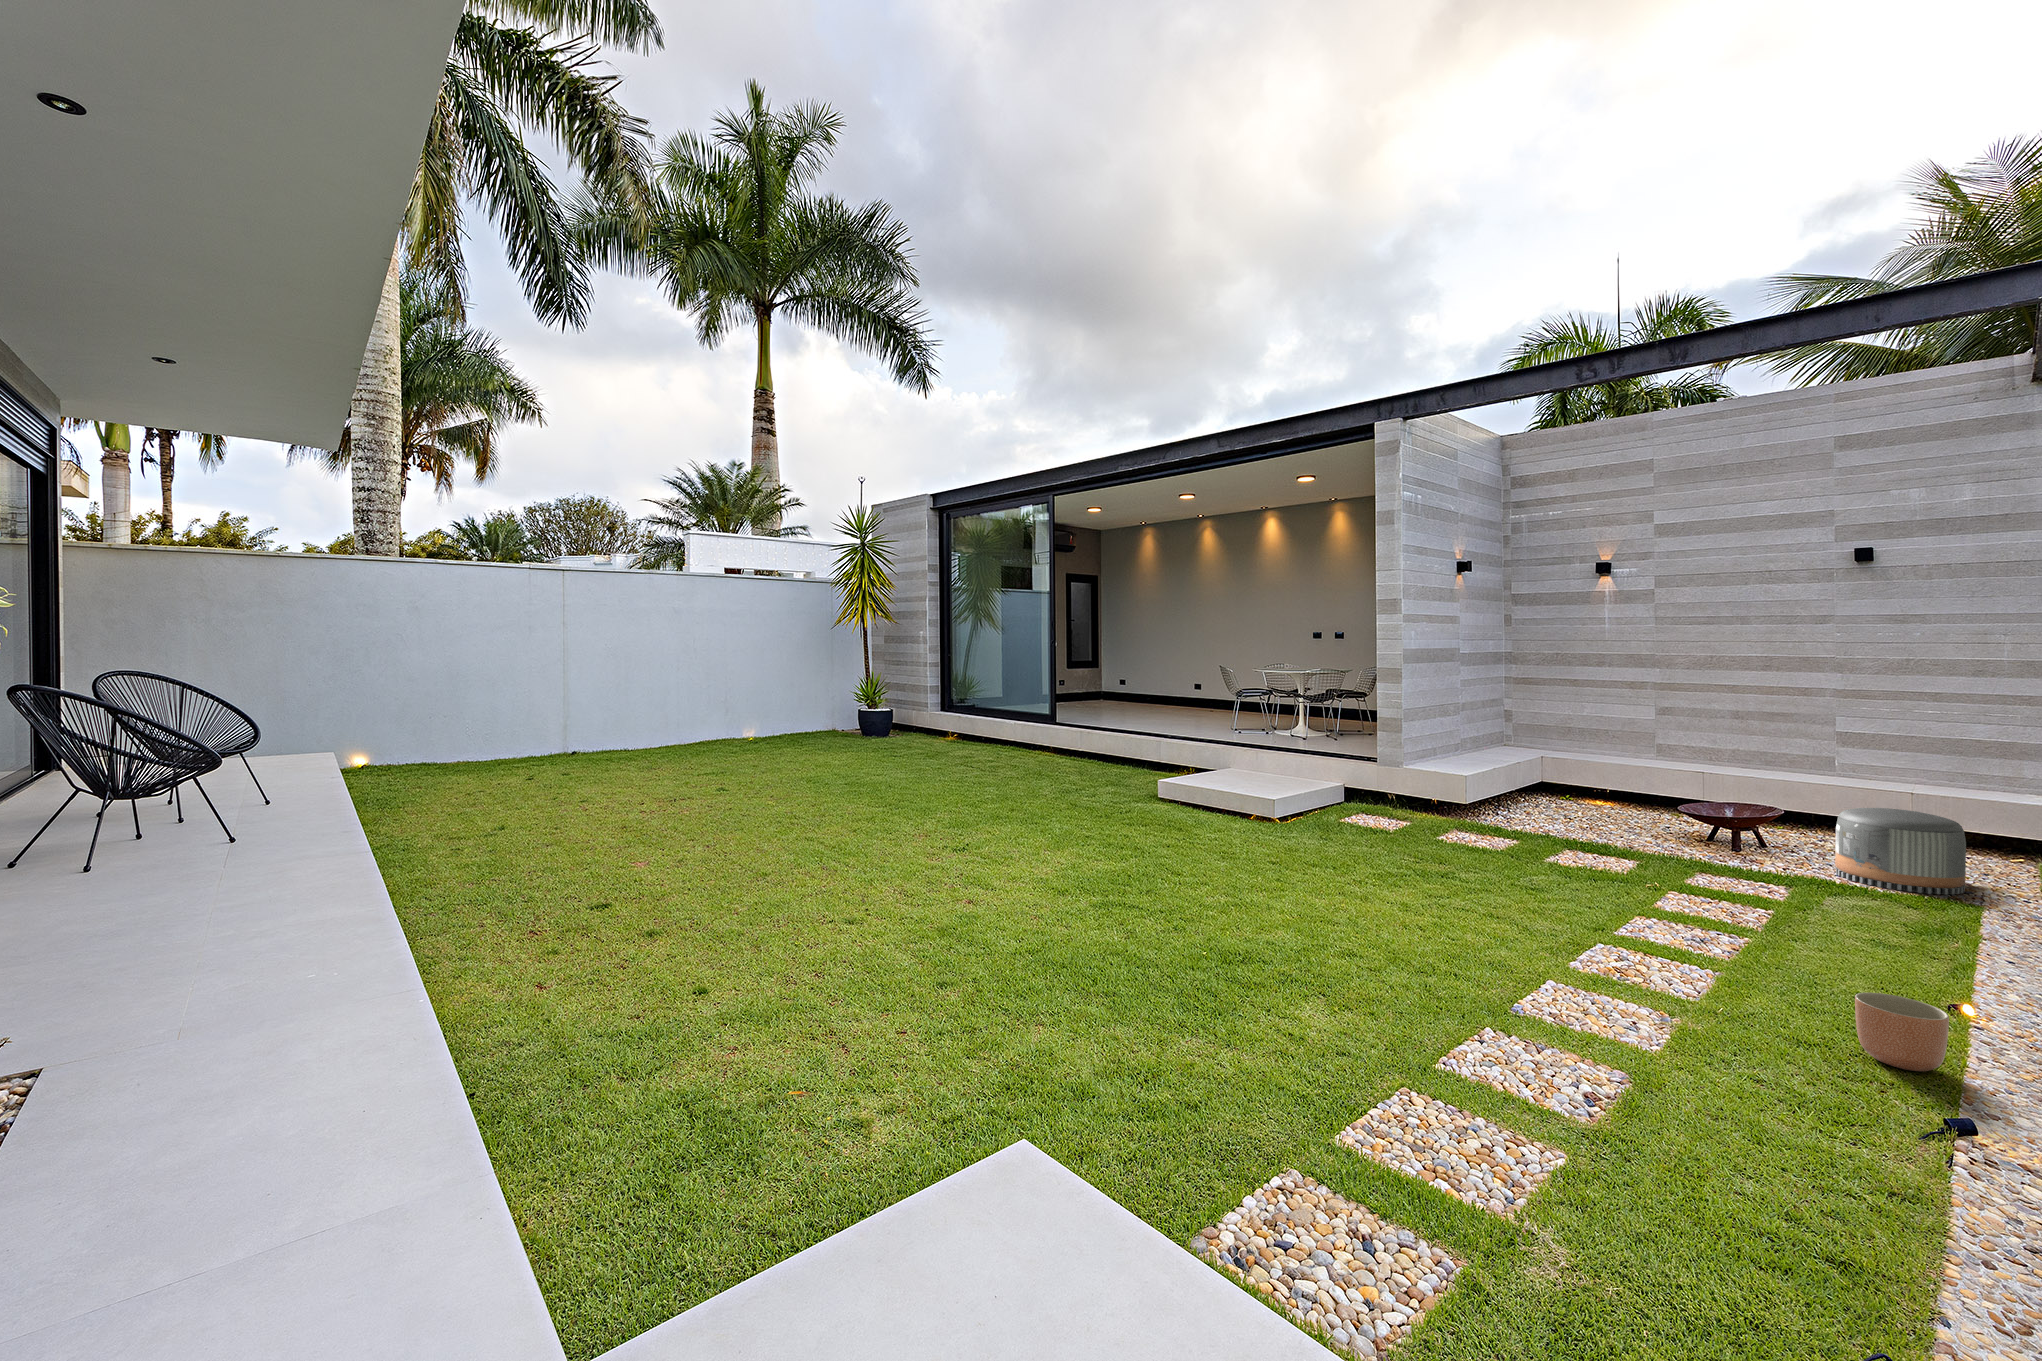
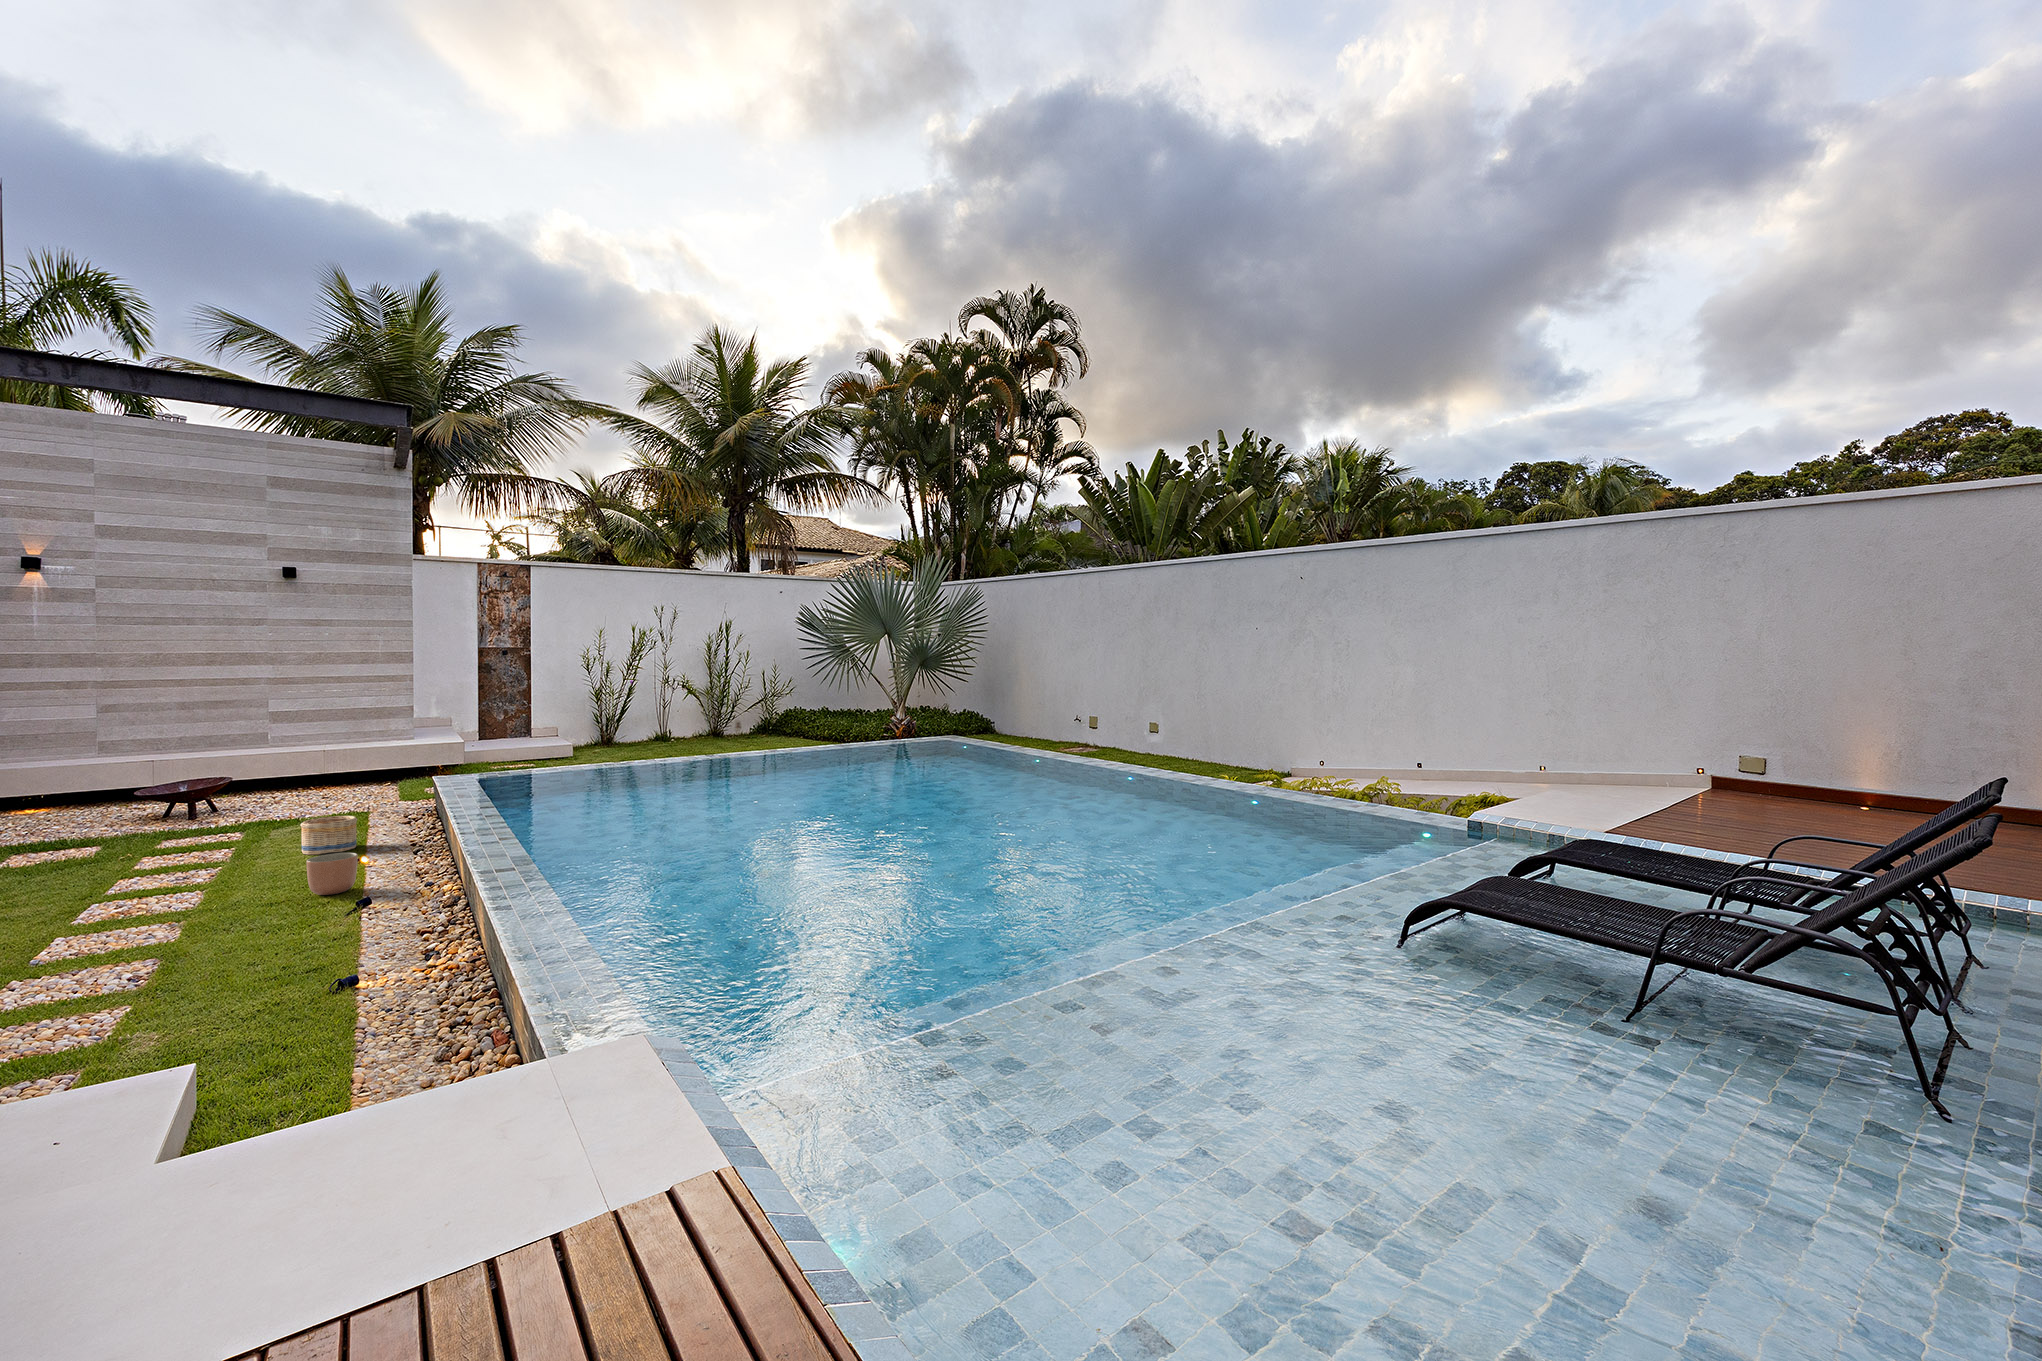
pouf: present [1835,808,1966,895] -> none [275,760,358,817]
basket: none [1859,909,1957,976] -> present [301,816,357,855]

